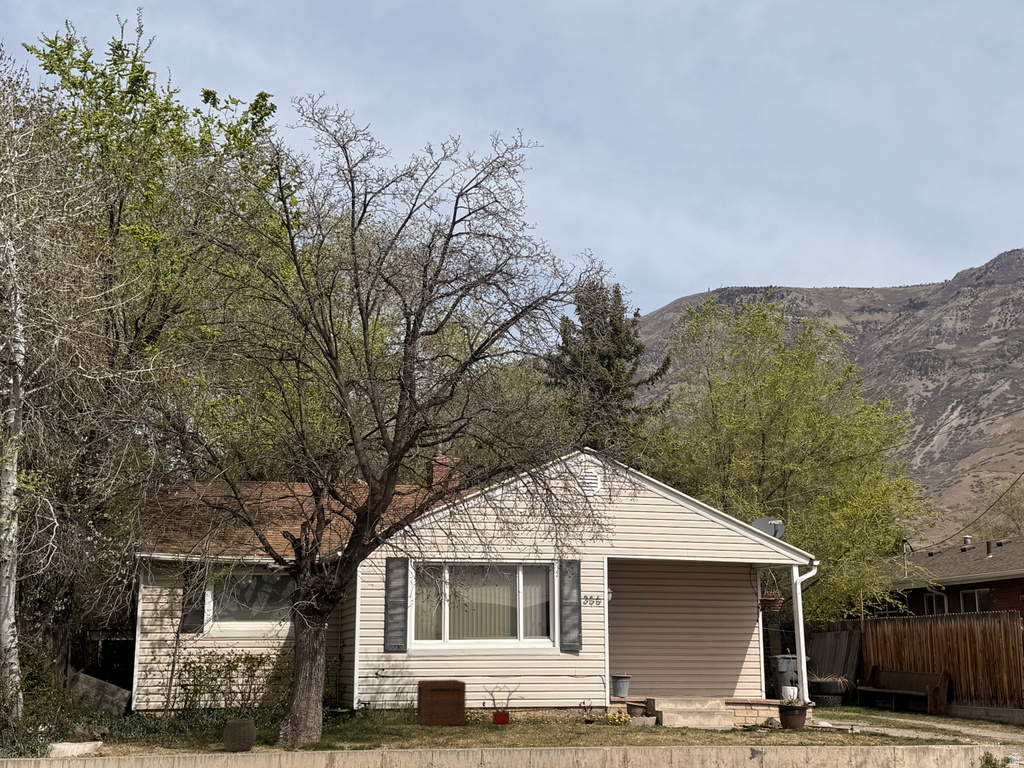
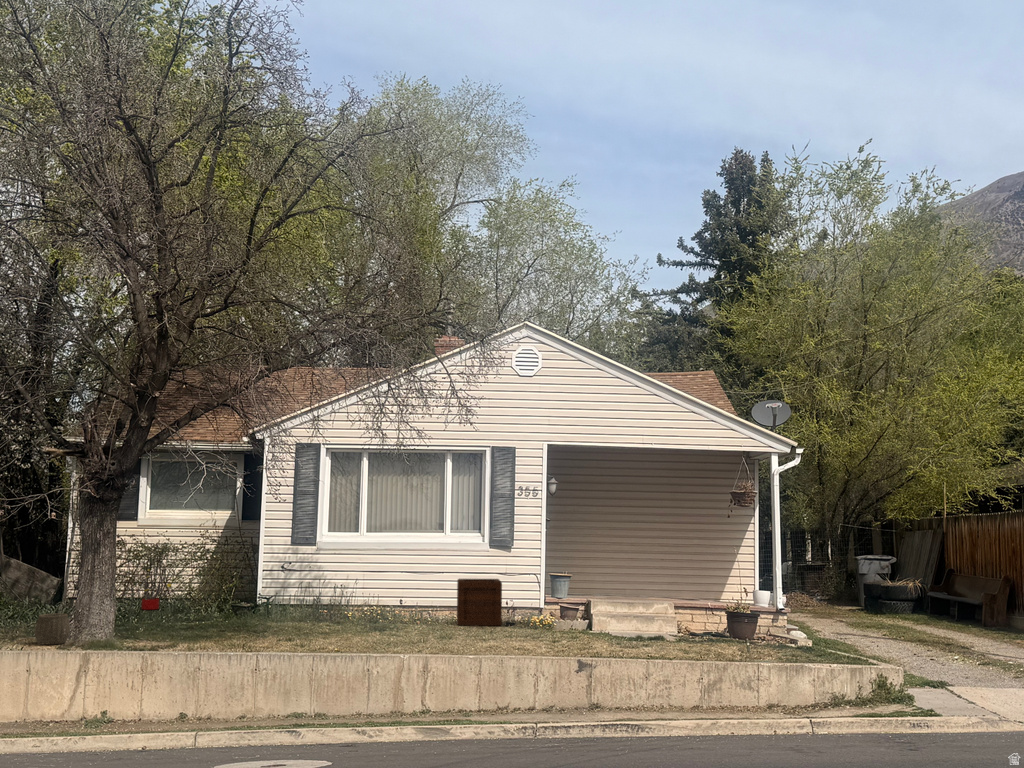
wooden crate: present [417,680,466,726] -> present [457,579,502,626]
decorative plant: present [486,687,524,724] -> present [141,573,171,610]

